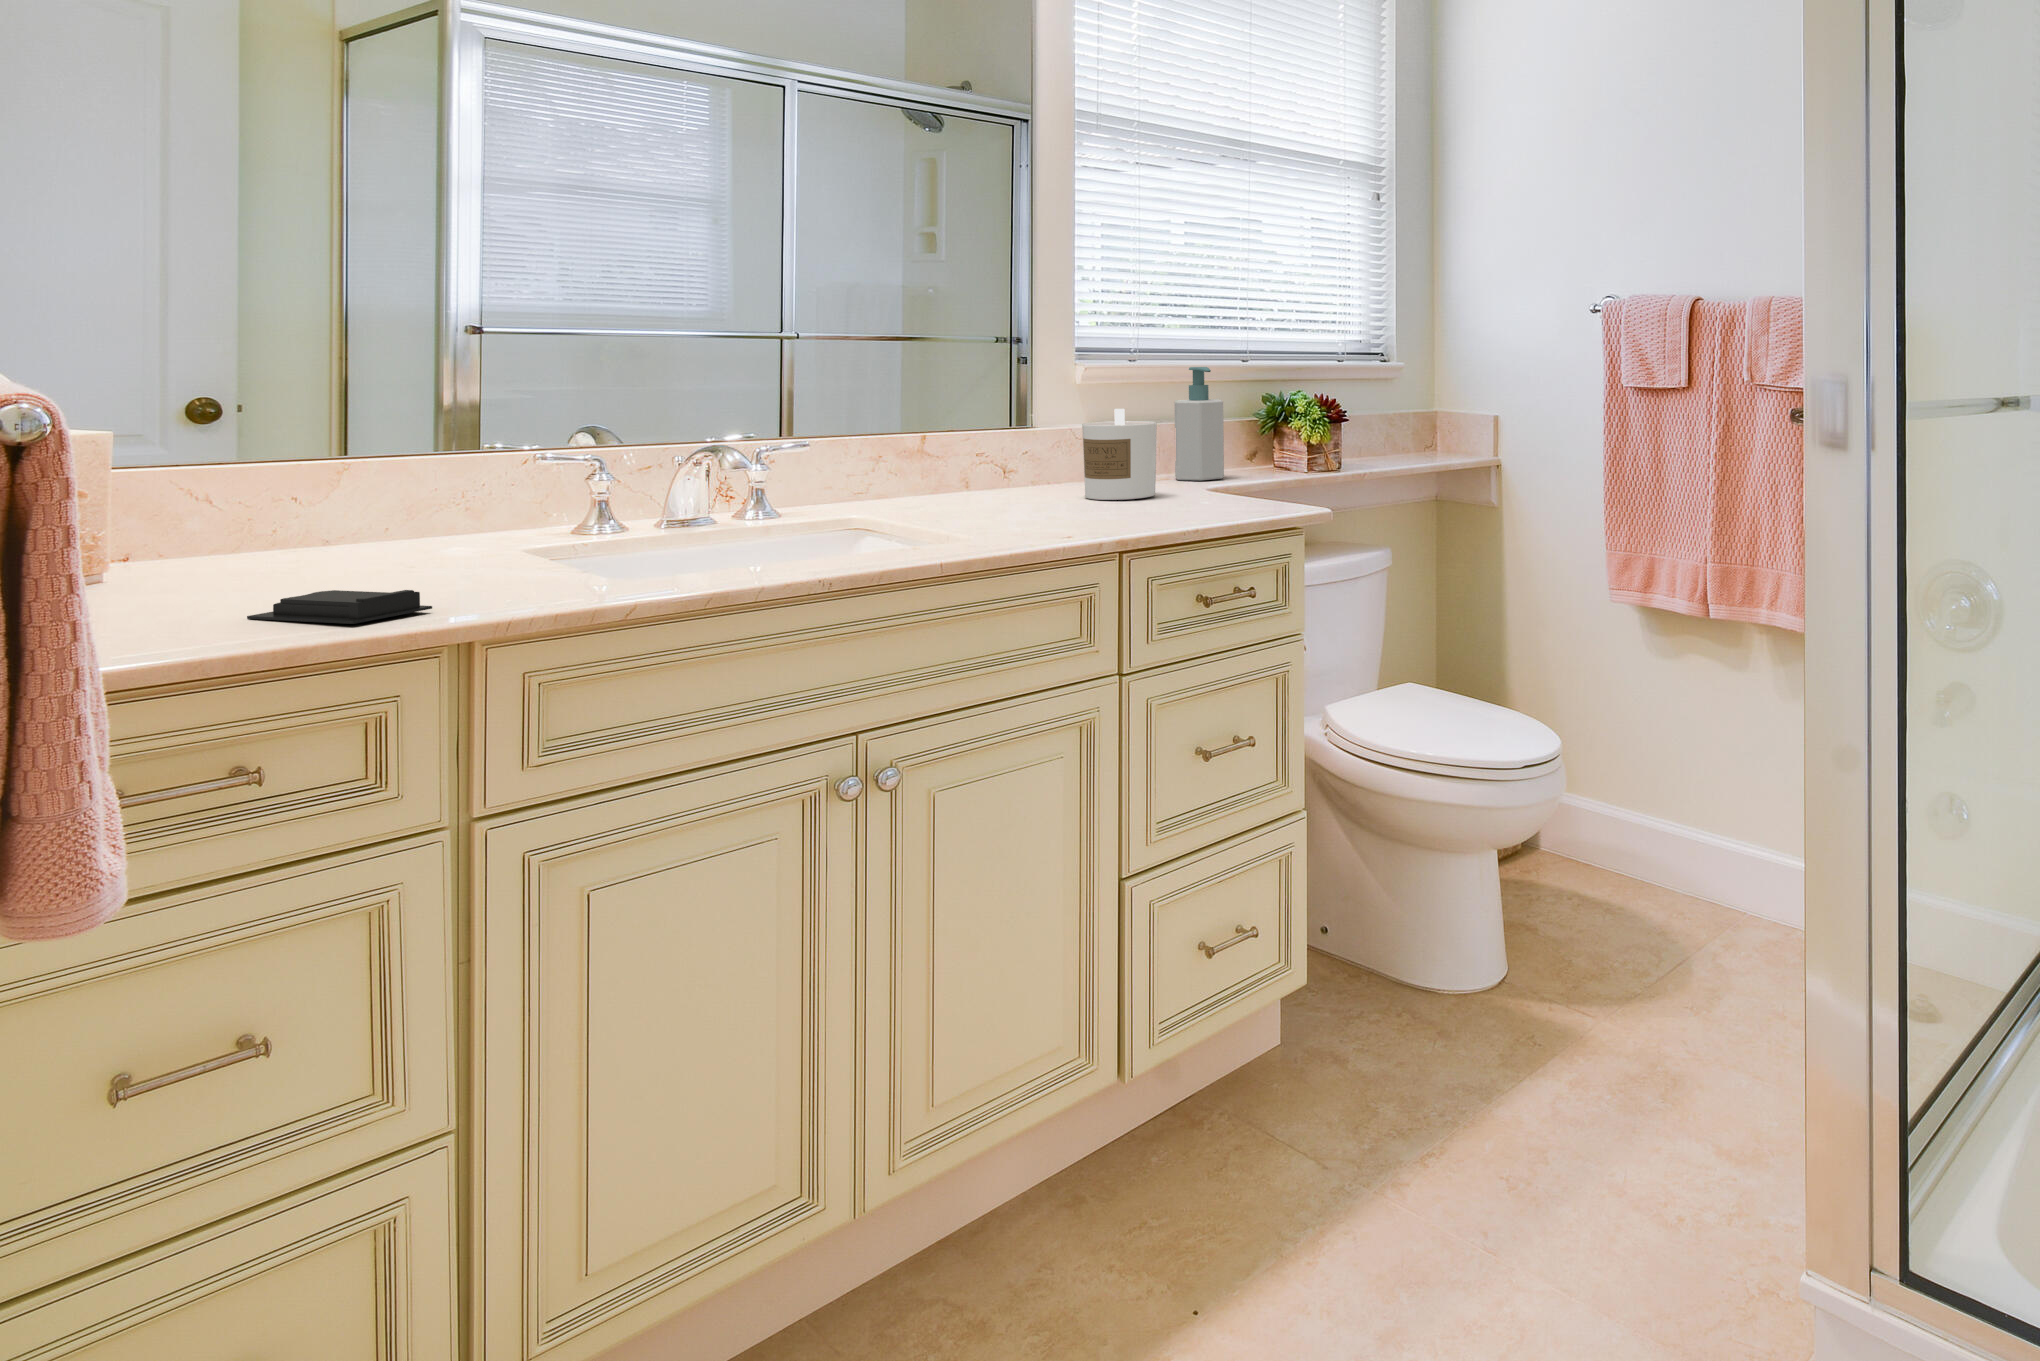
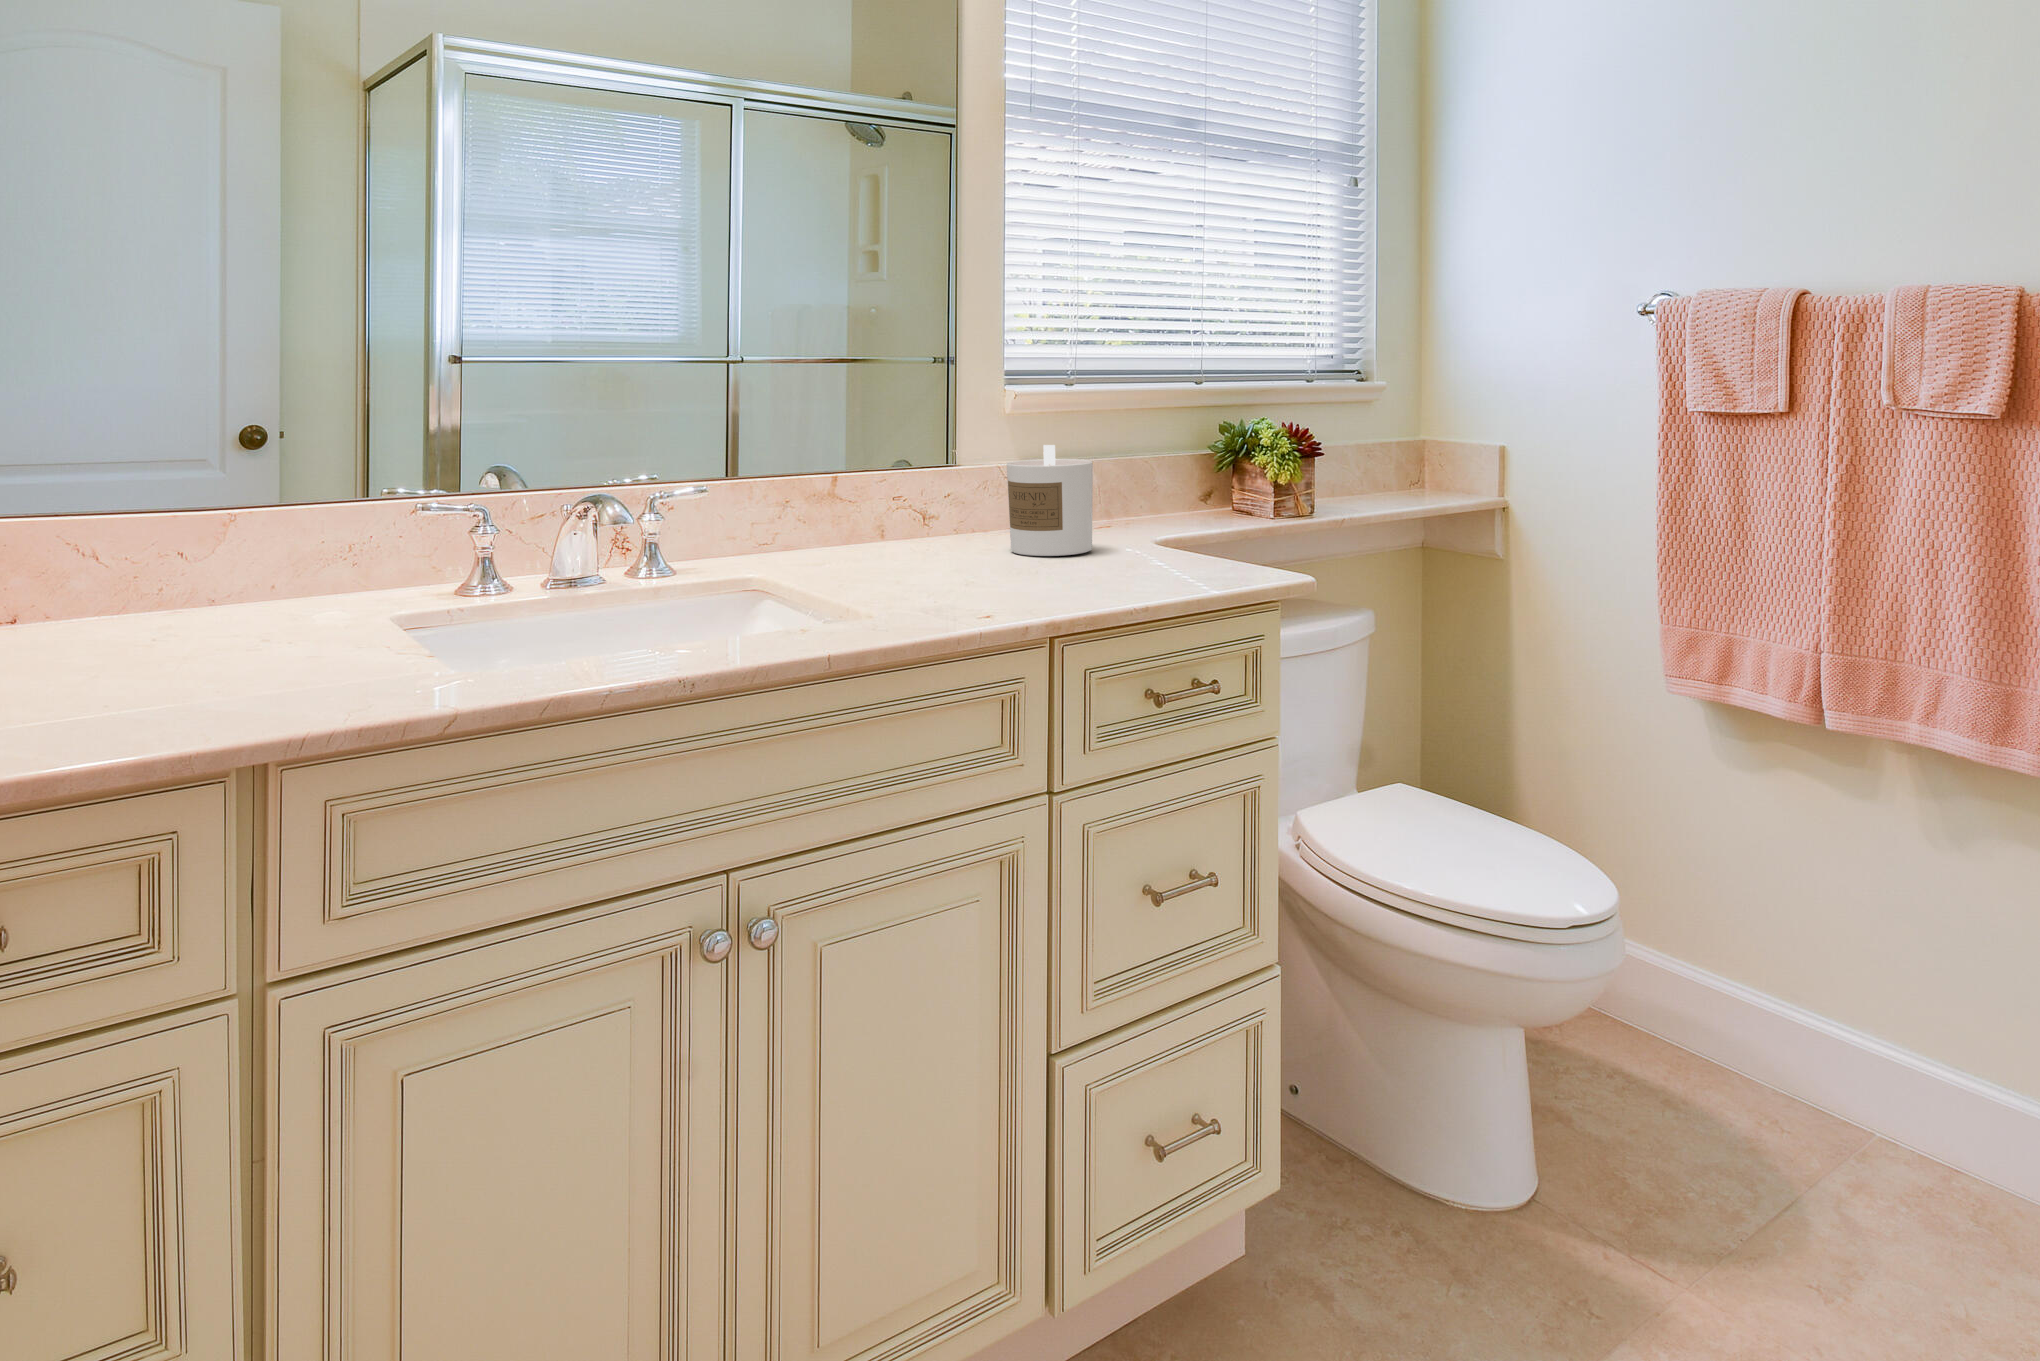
soap bottle: present [1175,367,1224,481] -> none [1114,391,1173,528]
soap bar: present [247,590,432,624] -> none [50,683,231,737]

